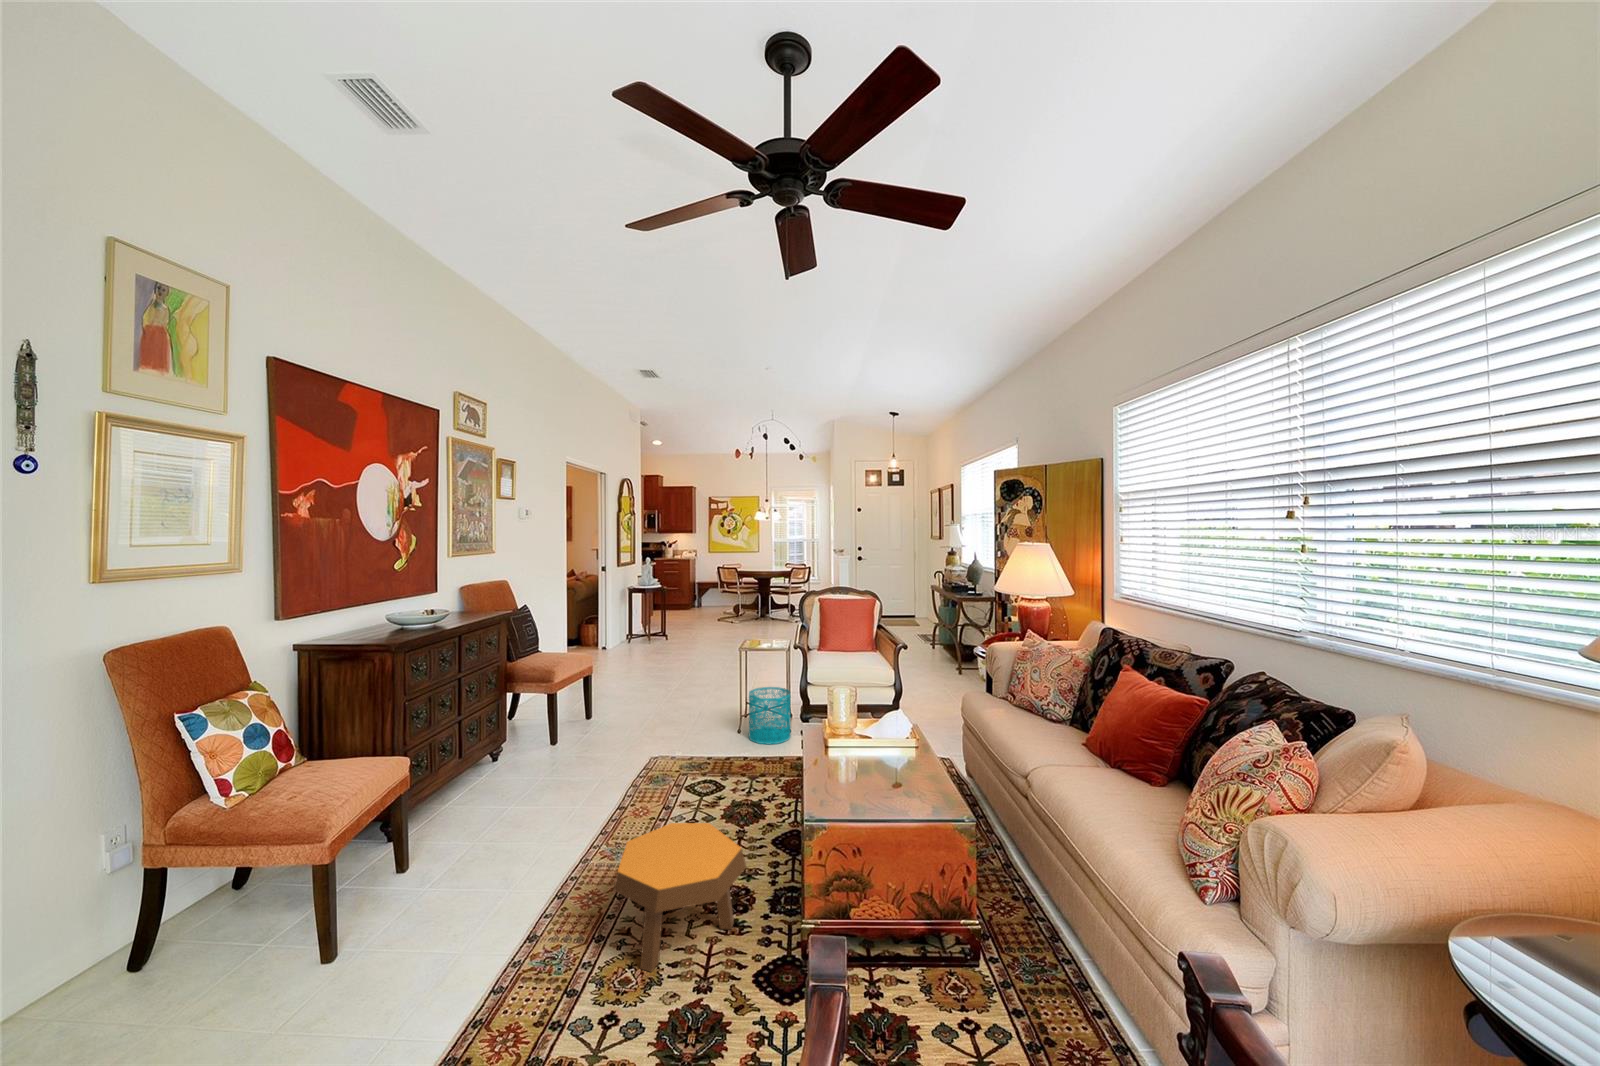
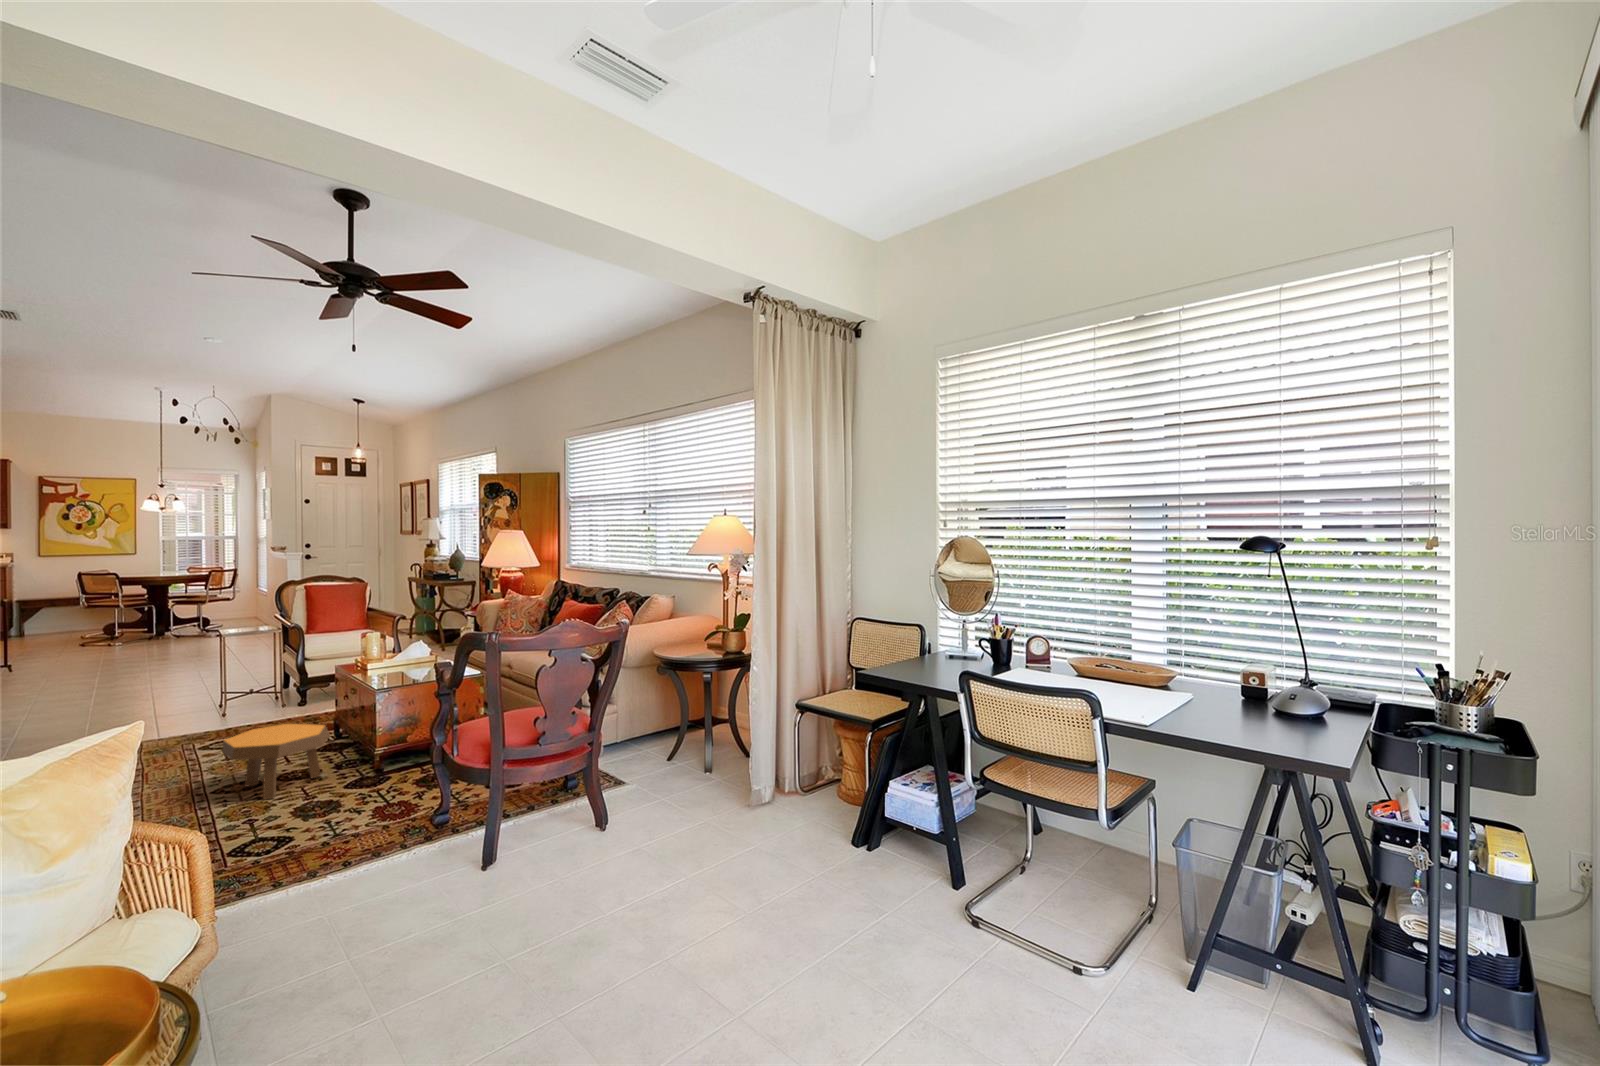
wastebasket: present [749,687,791,744] -> none [243,665,292,715]

